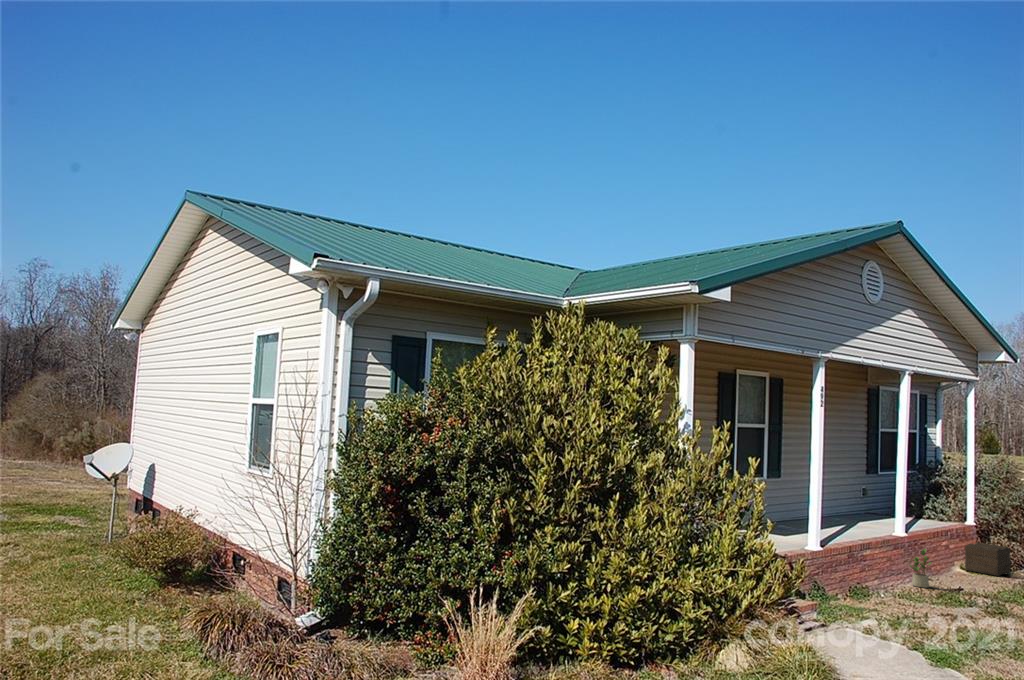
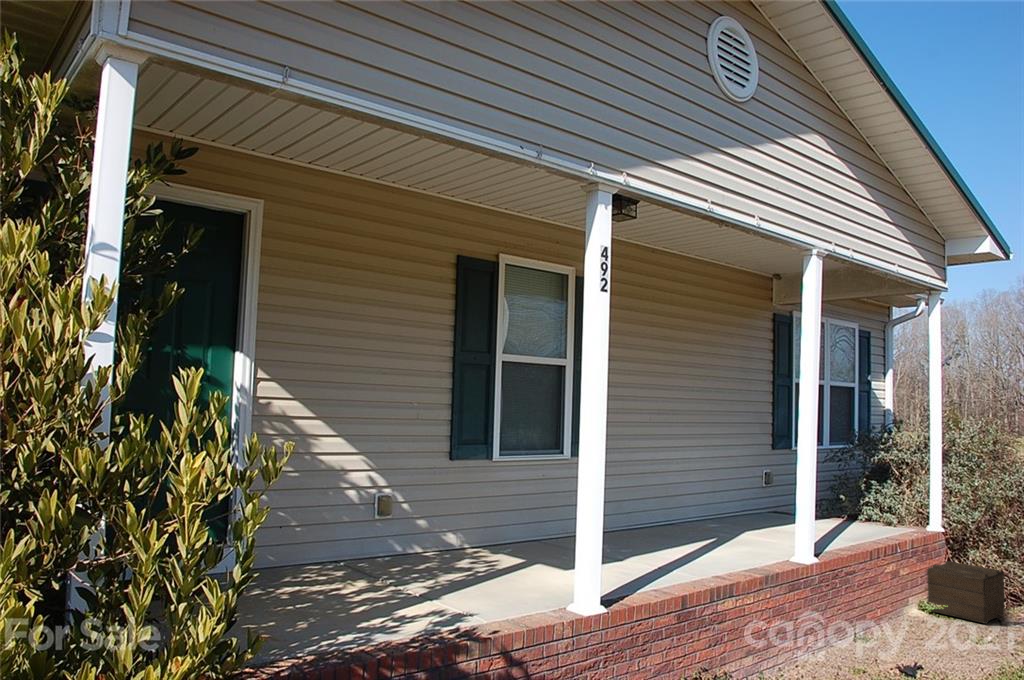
potted plant: present [909,549,931,588] -> none [820,586,863,666]

